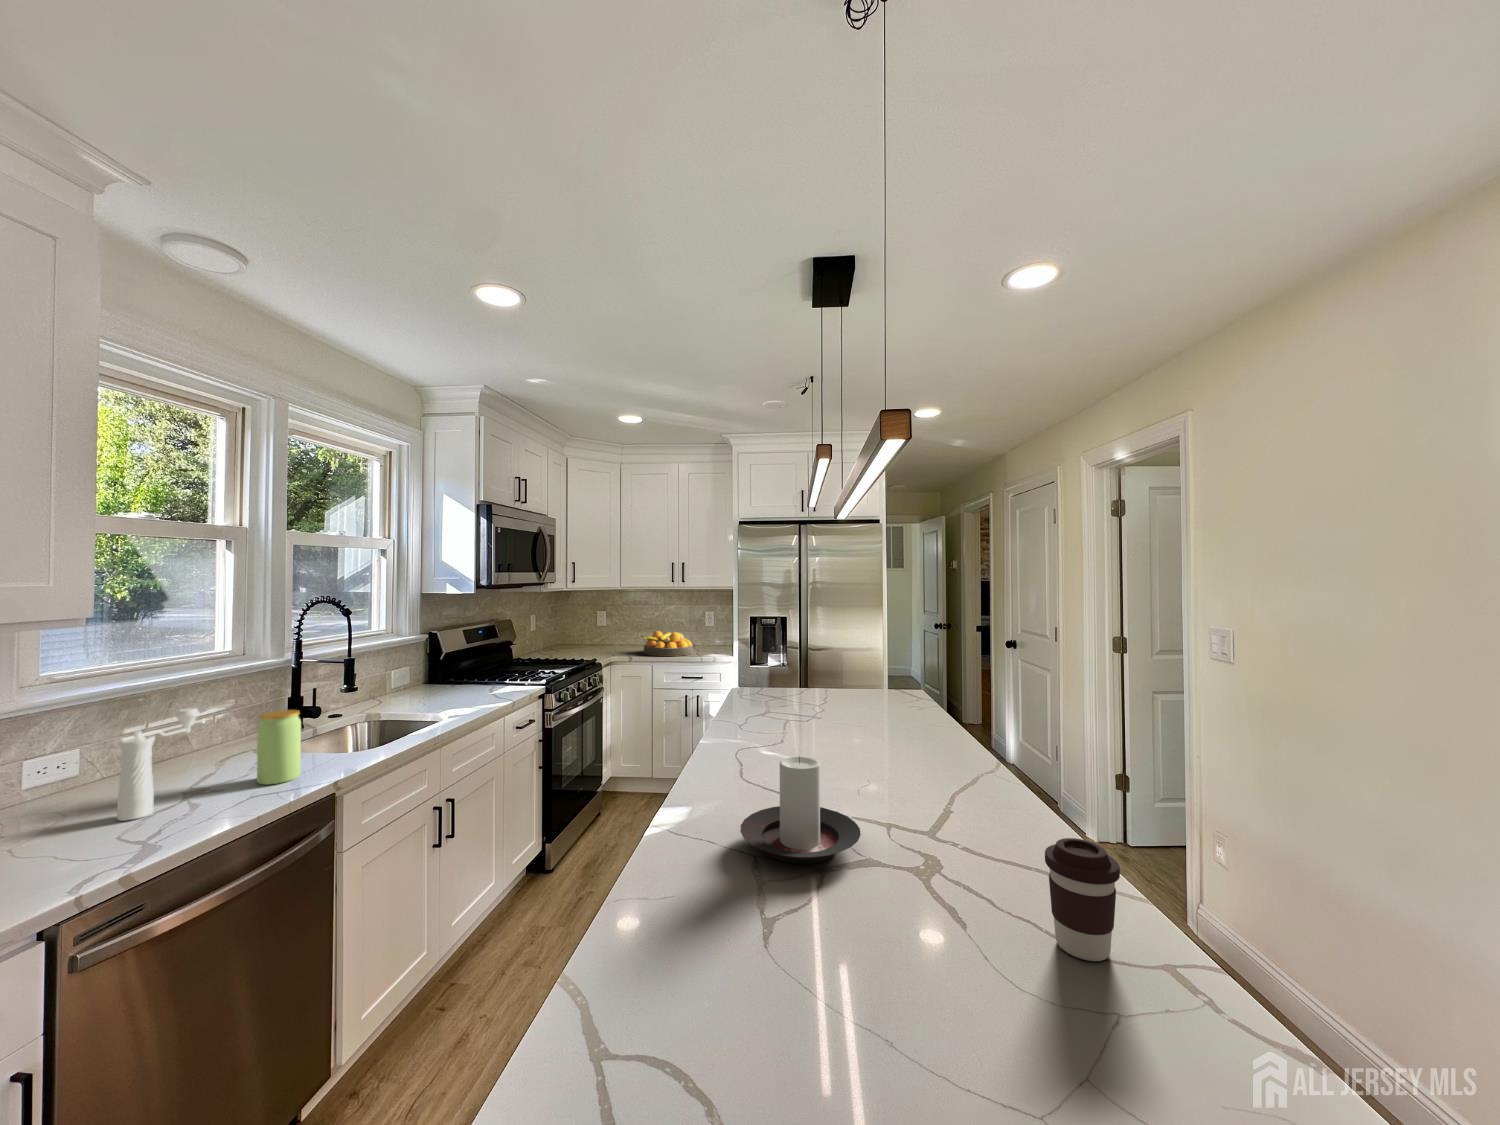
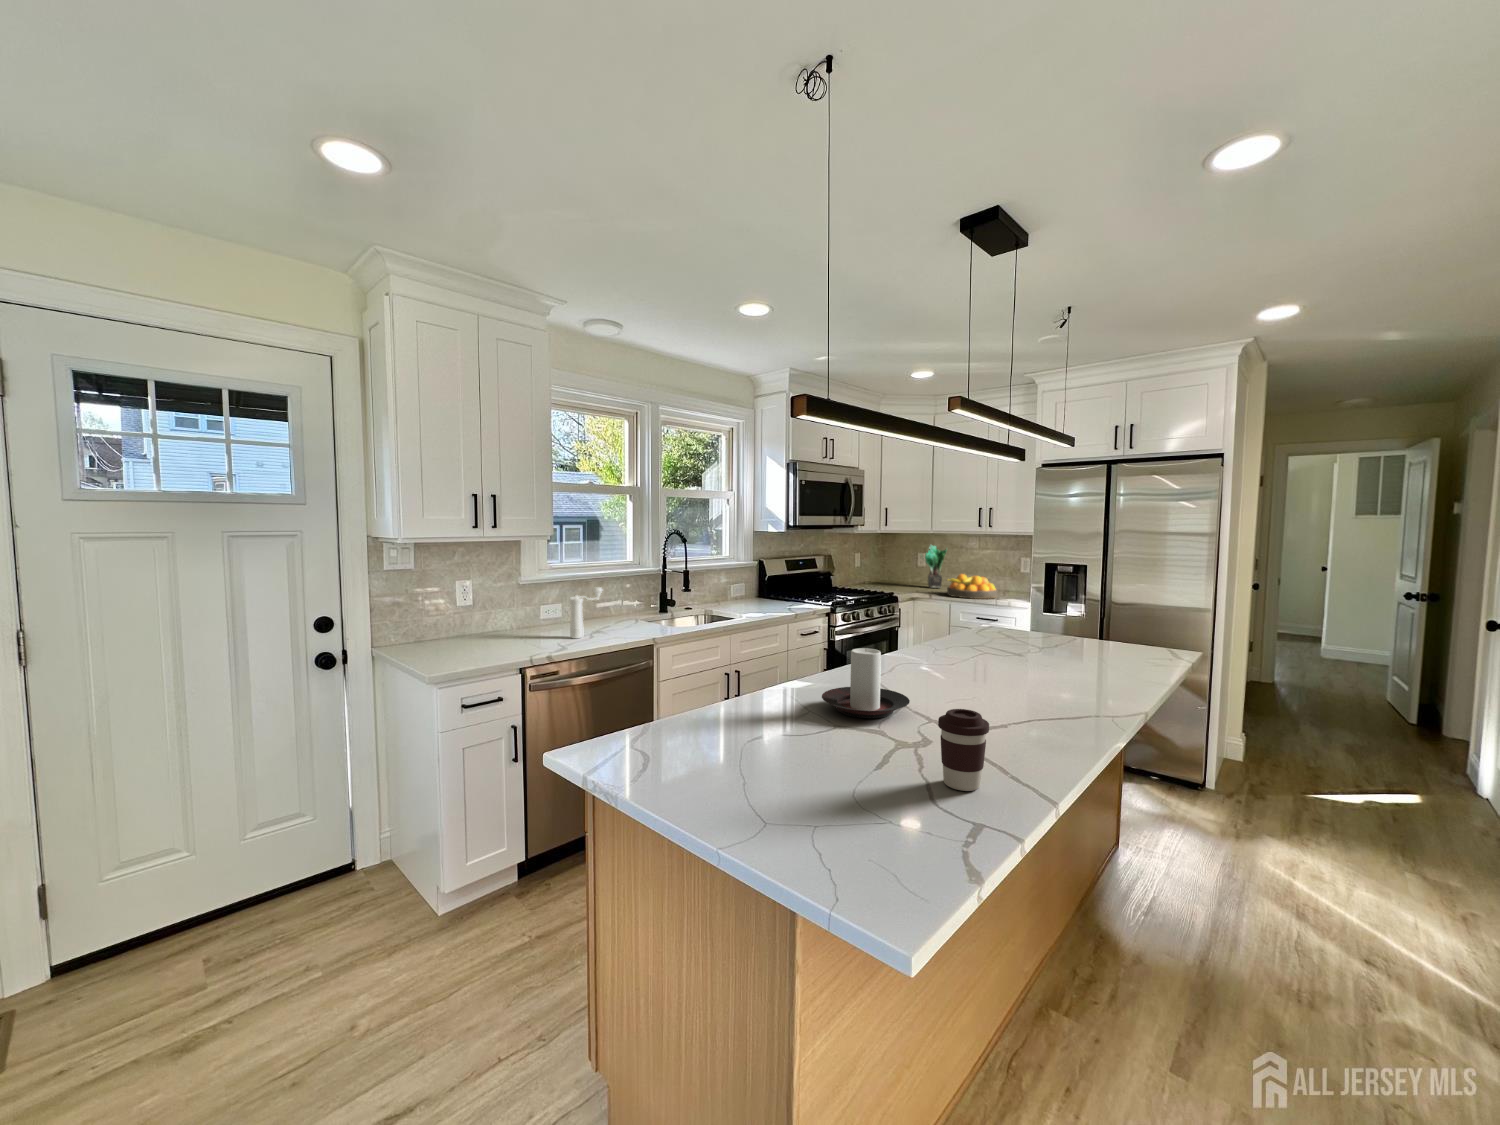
potted plant: none [606,602,634,648] -> present [925,545,947,588]
jar: present [257,710,301,785] -> none [628,595,648,635]

